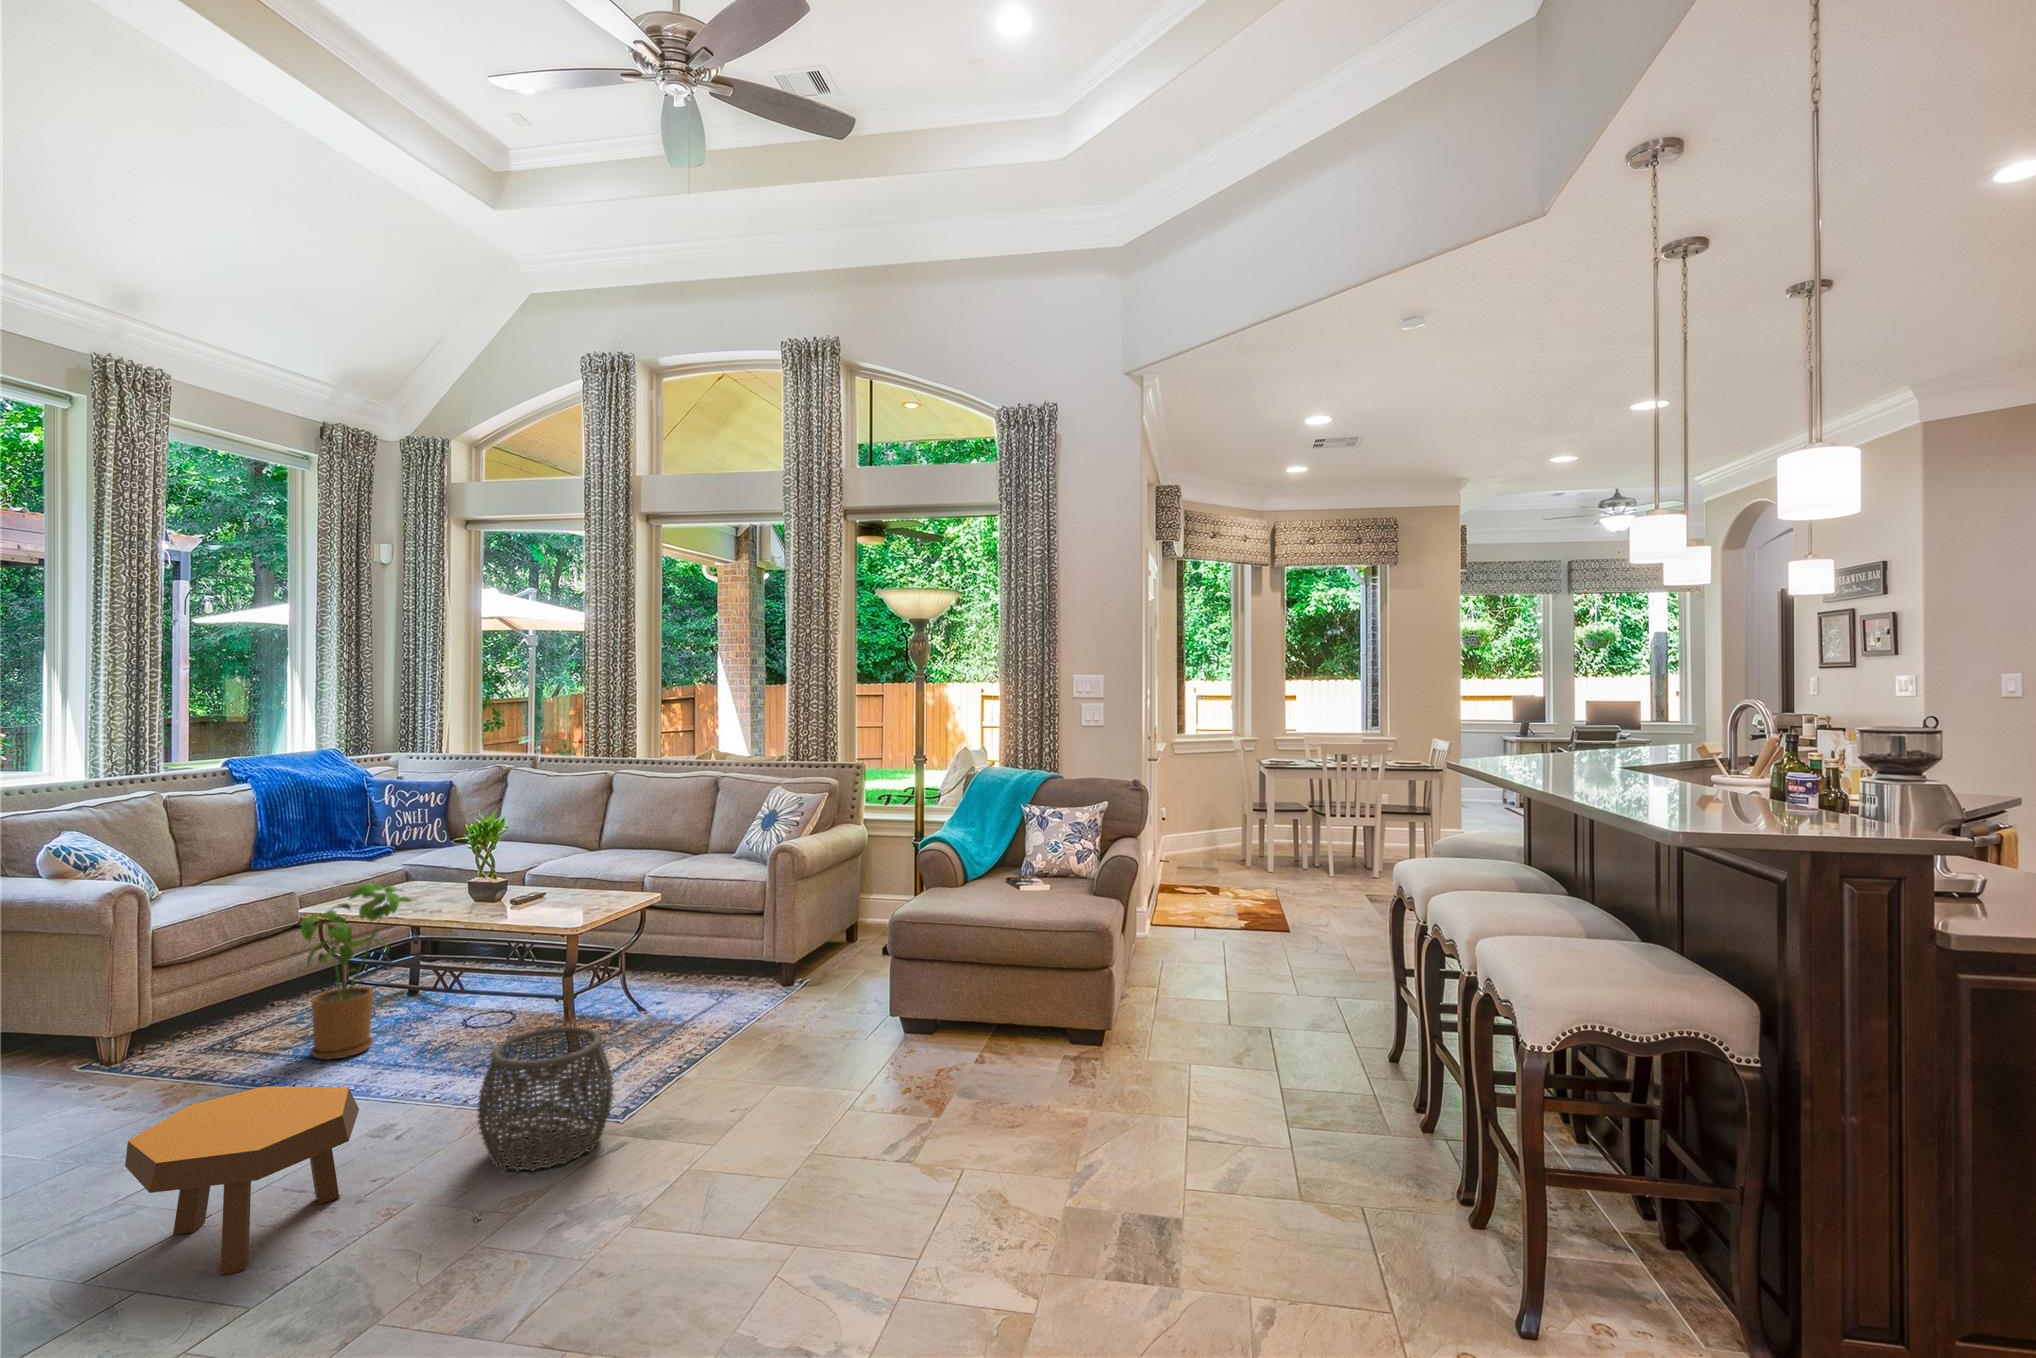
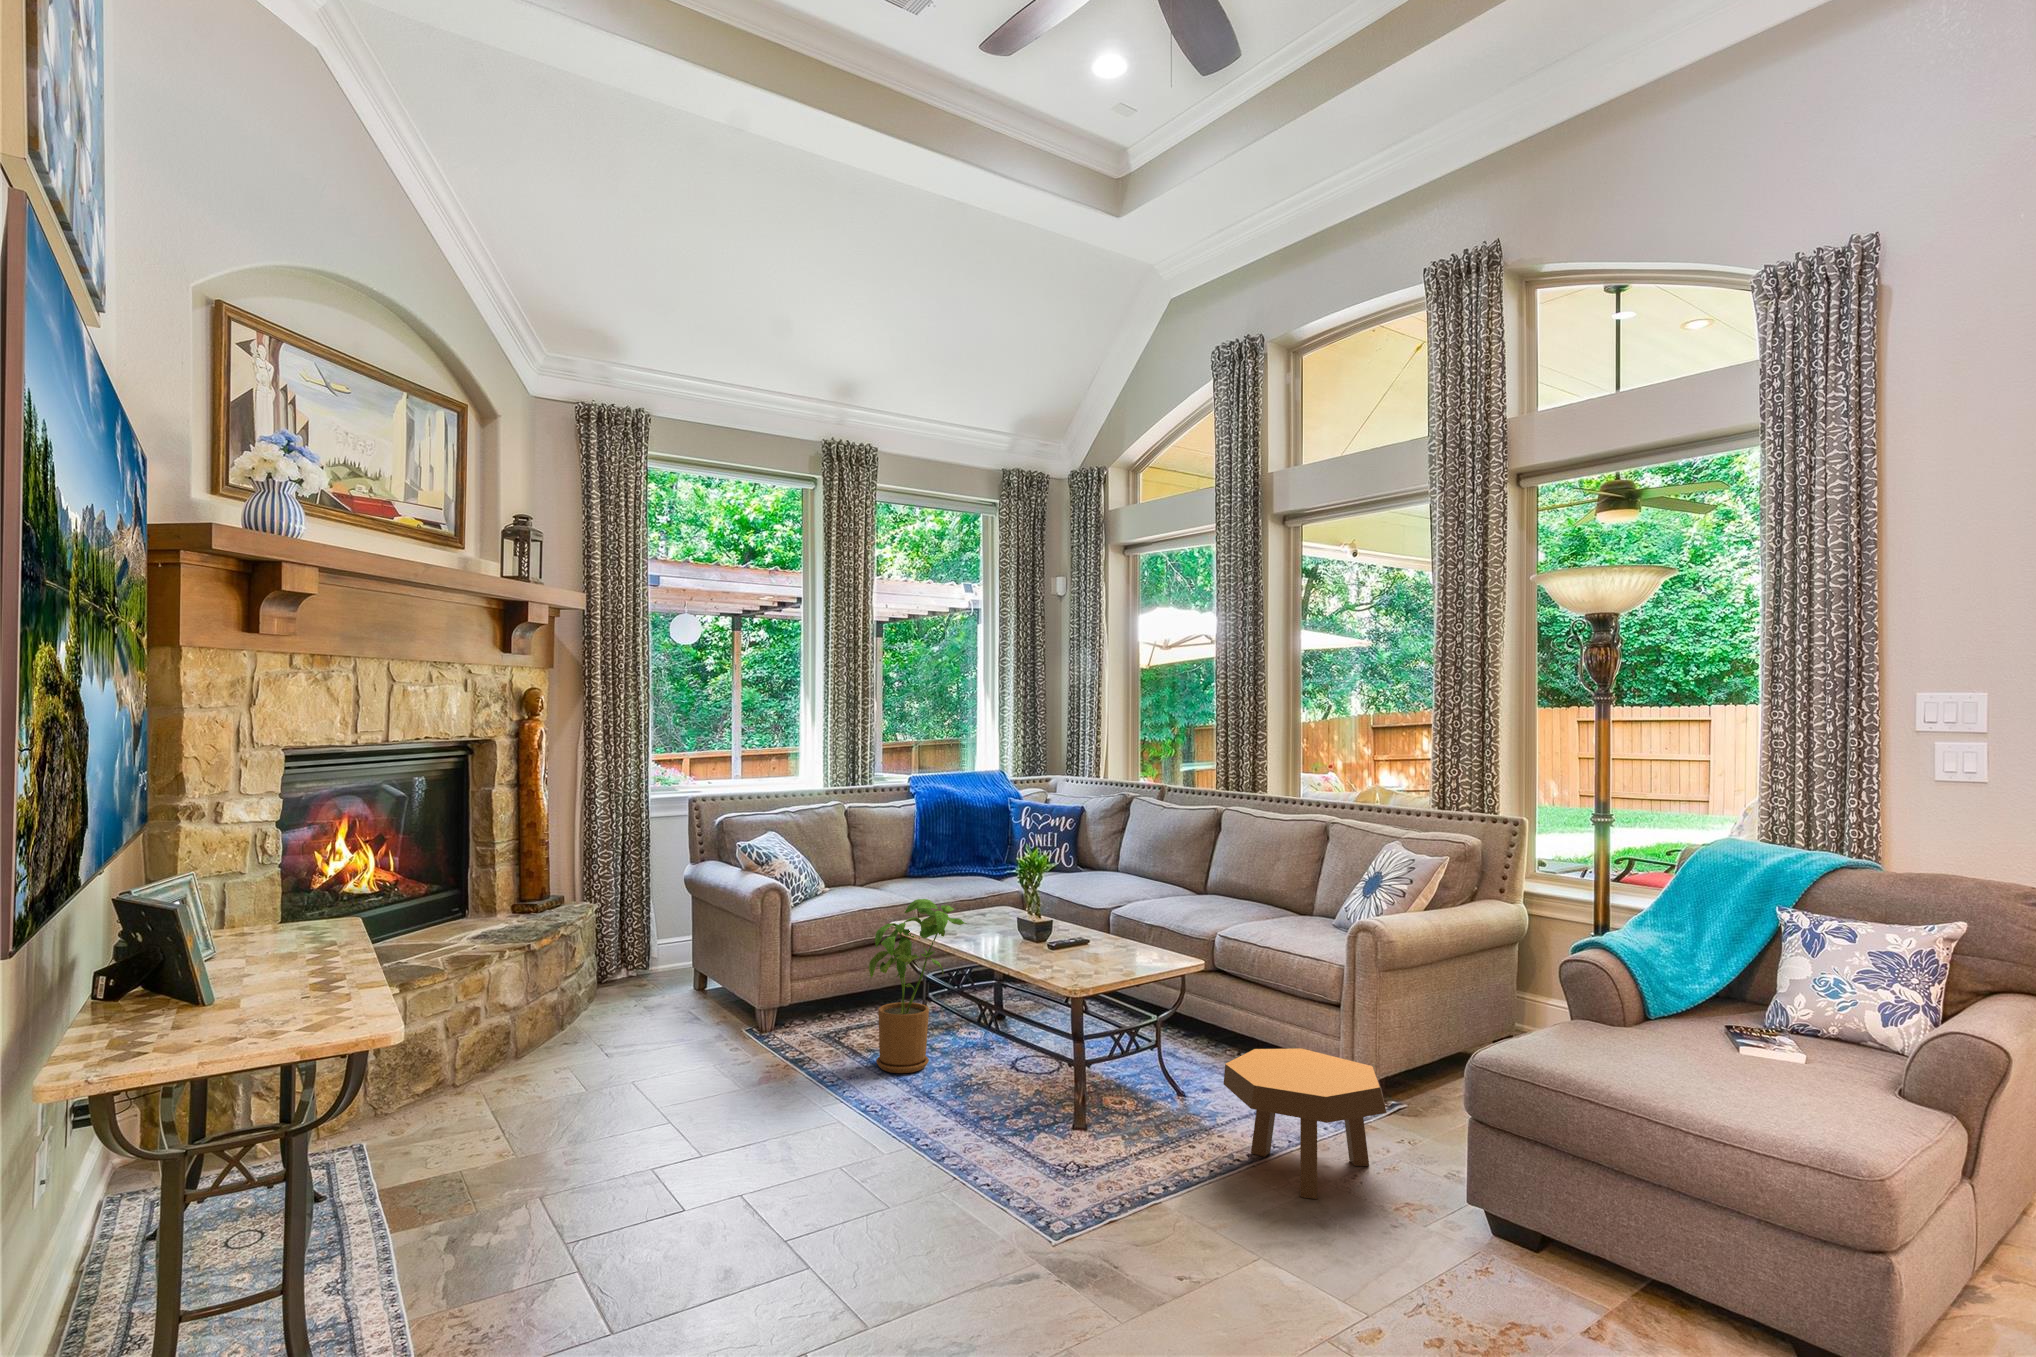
woven basket: present [477,1027,614,1171] -> none [891,1090,1040,1265]
footstool: present [125,1086,359,1276] -> present [1223,1048,1387,1199]

